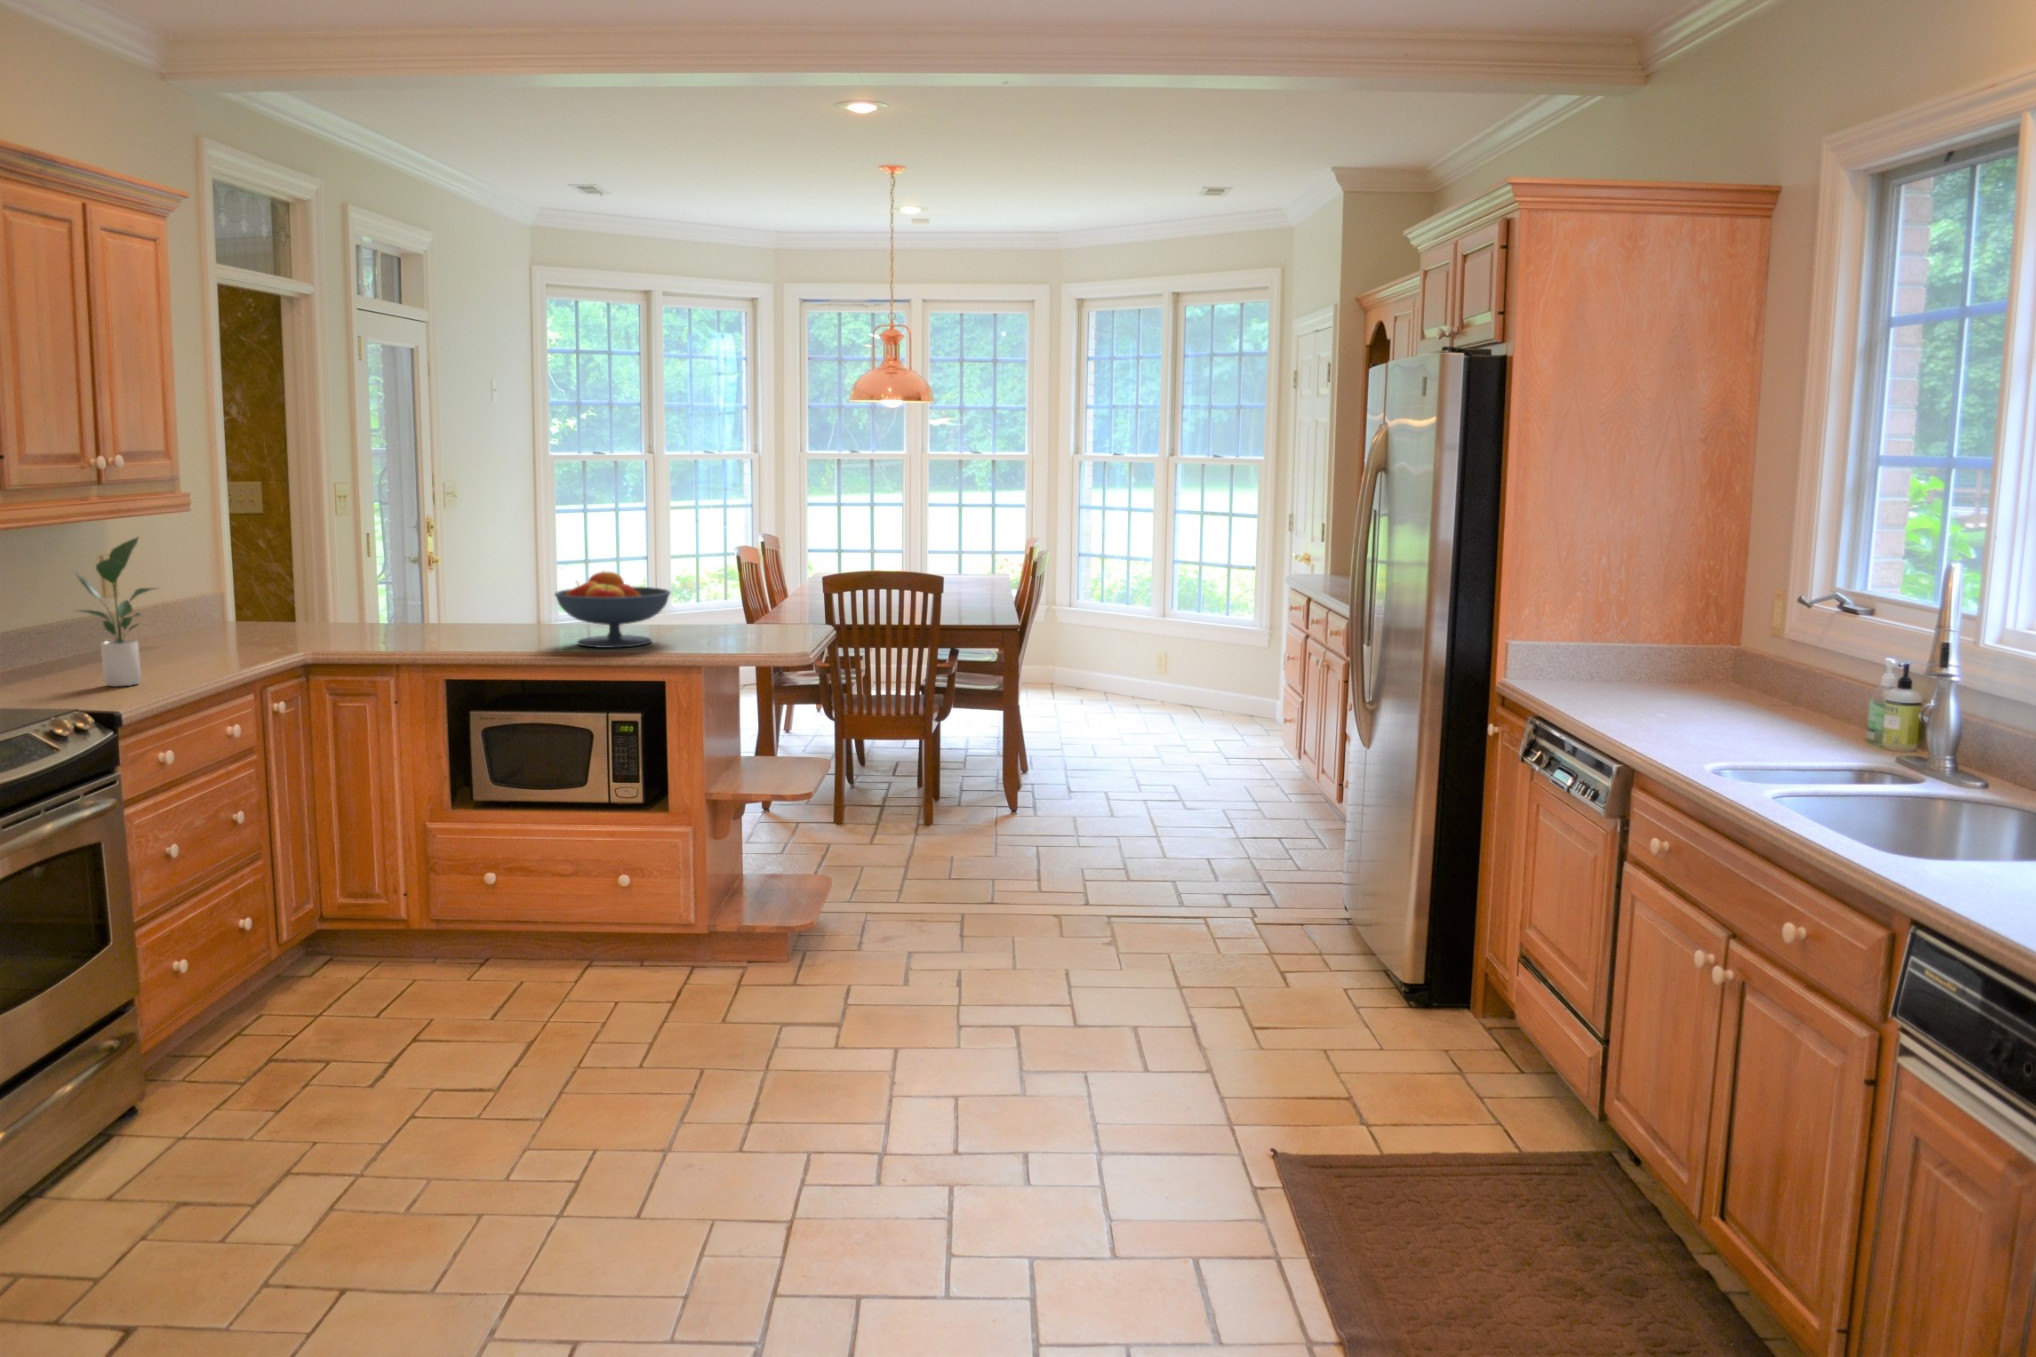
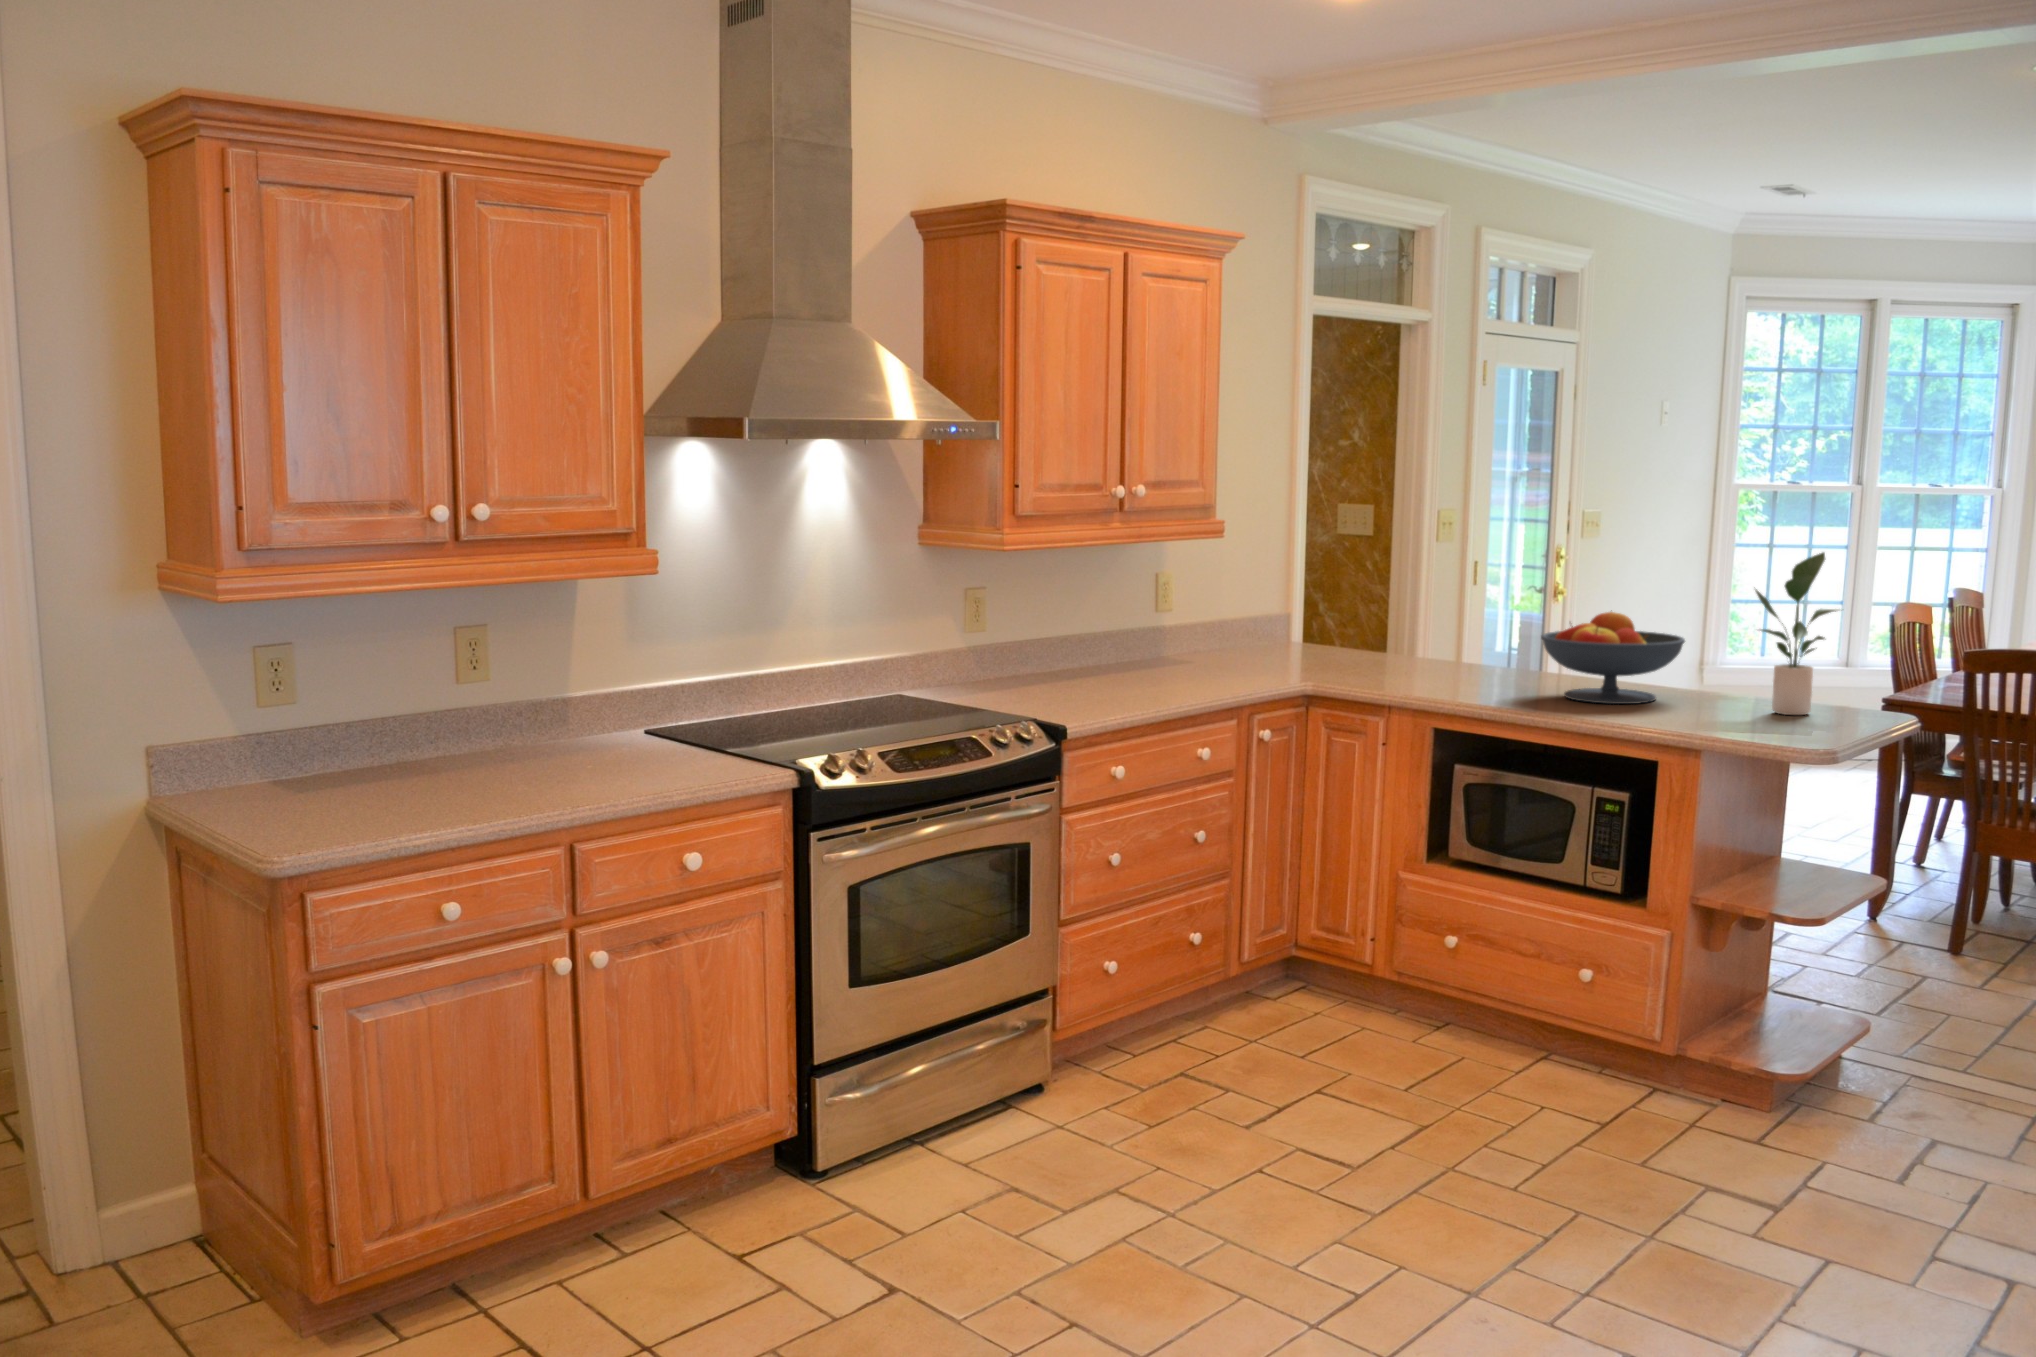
potted plant: present [76,537,160,687] -> present [1755,552,1838,715]

